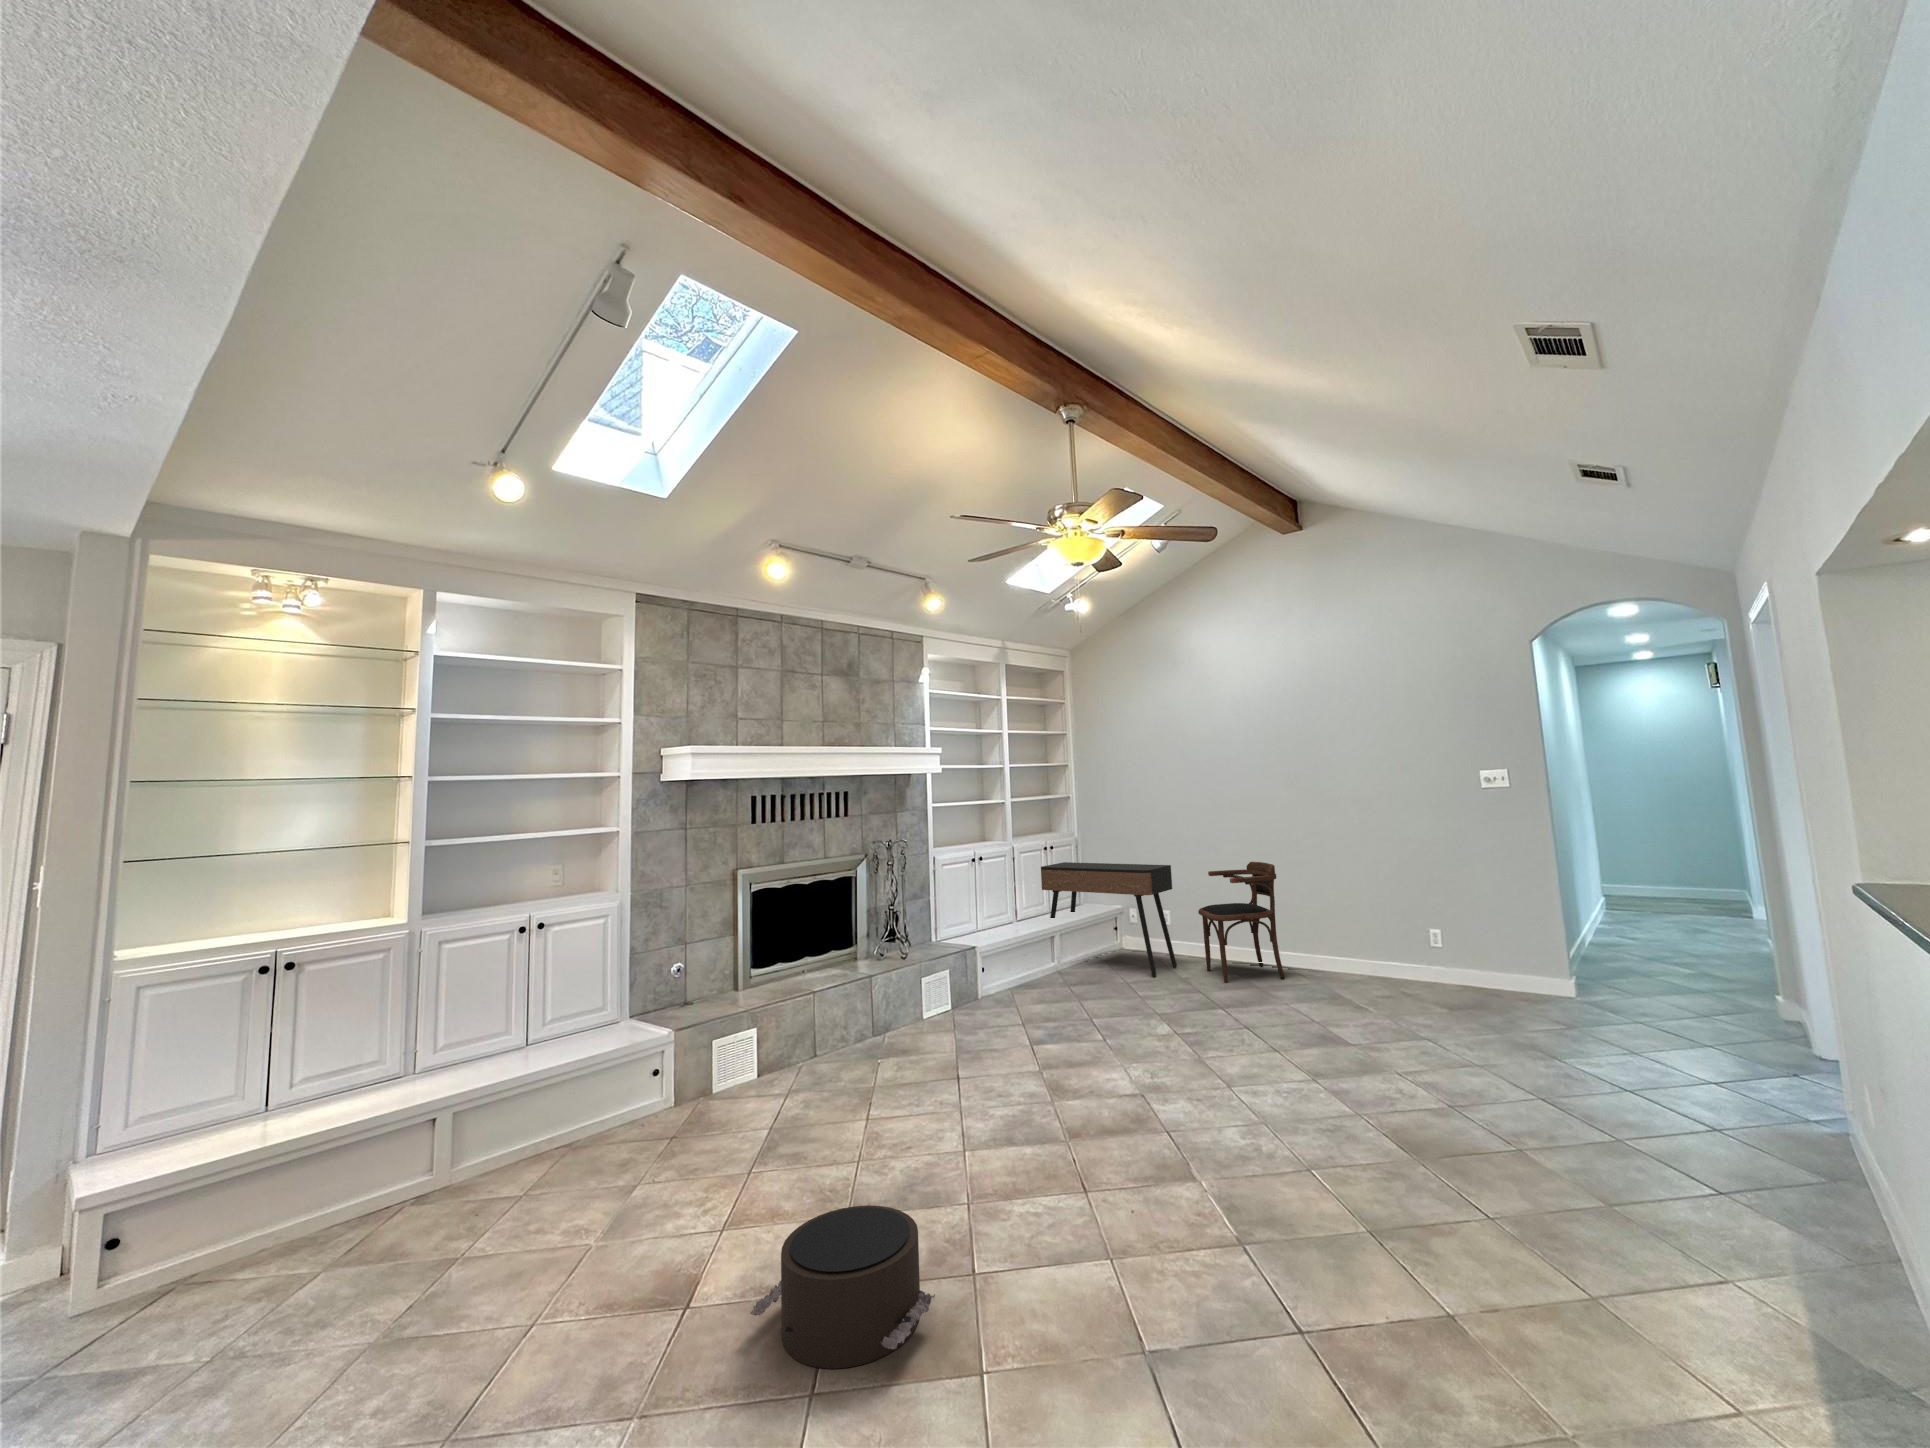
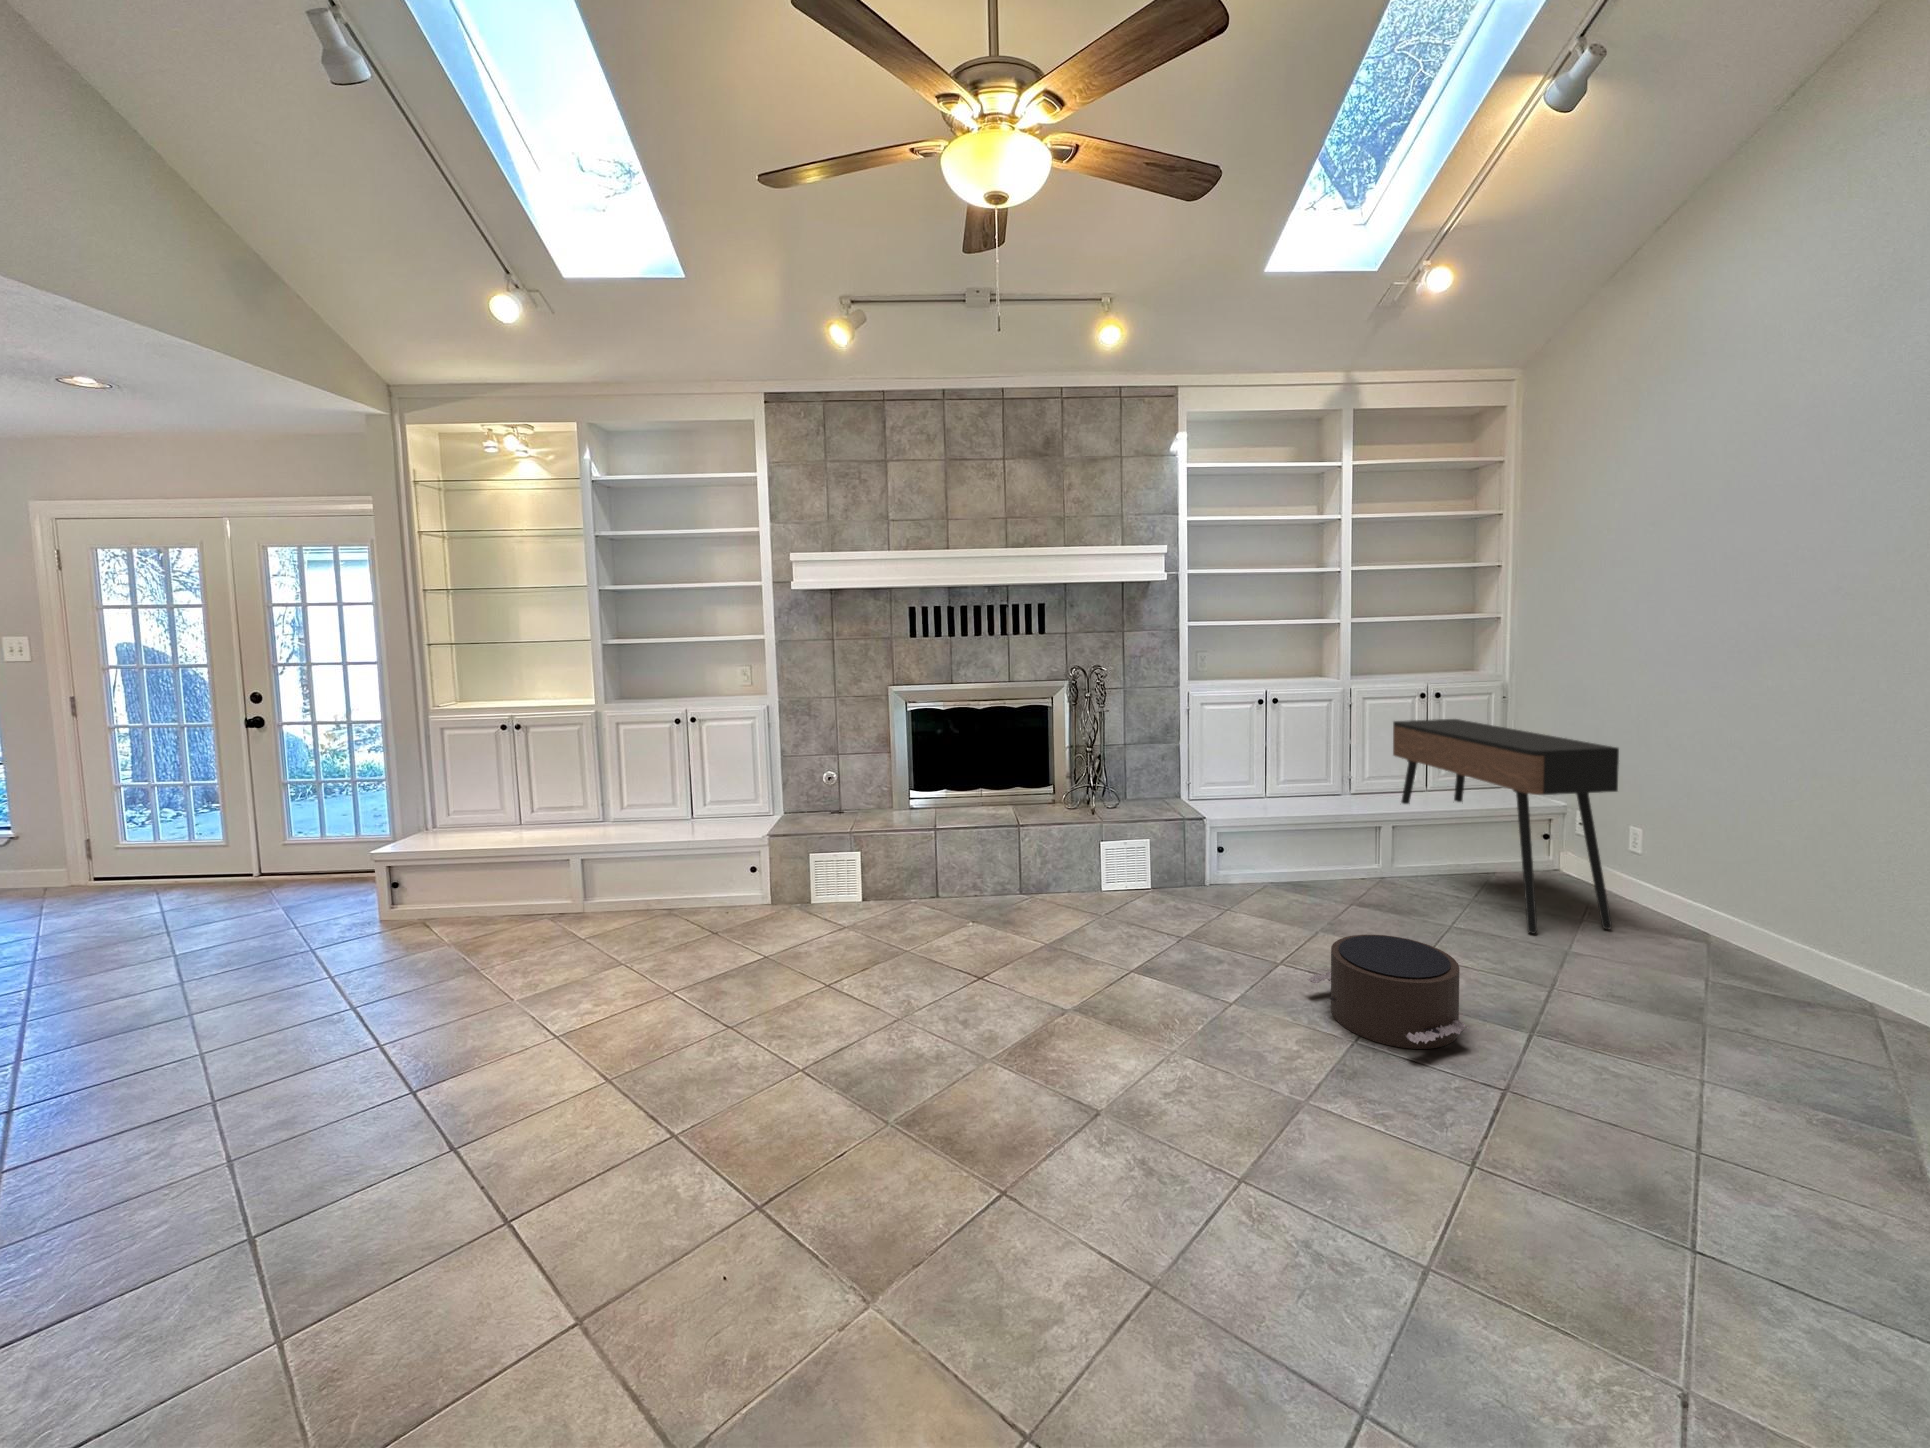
armchair: present [1198,862,1284,983] -> none [1652,766,1878,1035]
pouf: present [750,1205,935,1369] -> present [1307,935,1470,1049]

